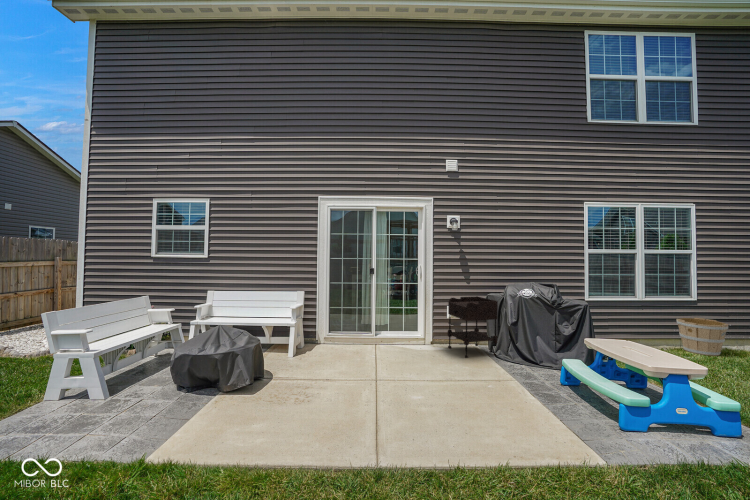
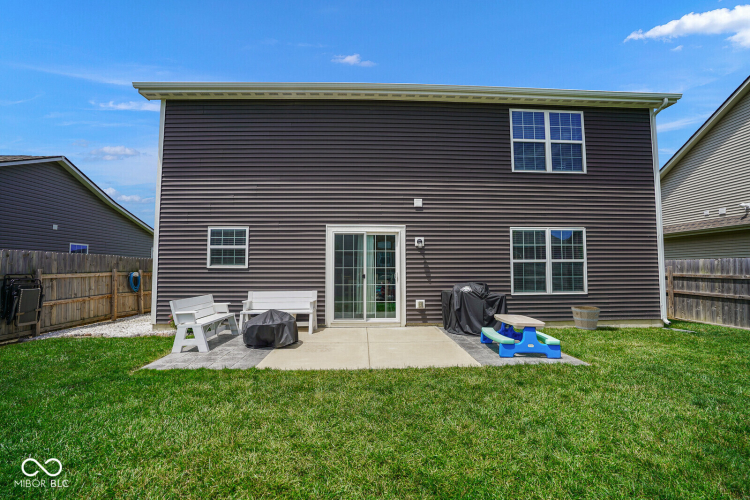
side table: present [448,296,498,358] -> none [416,293,448,333]

